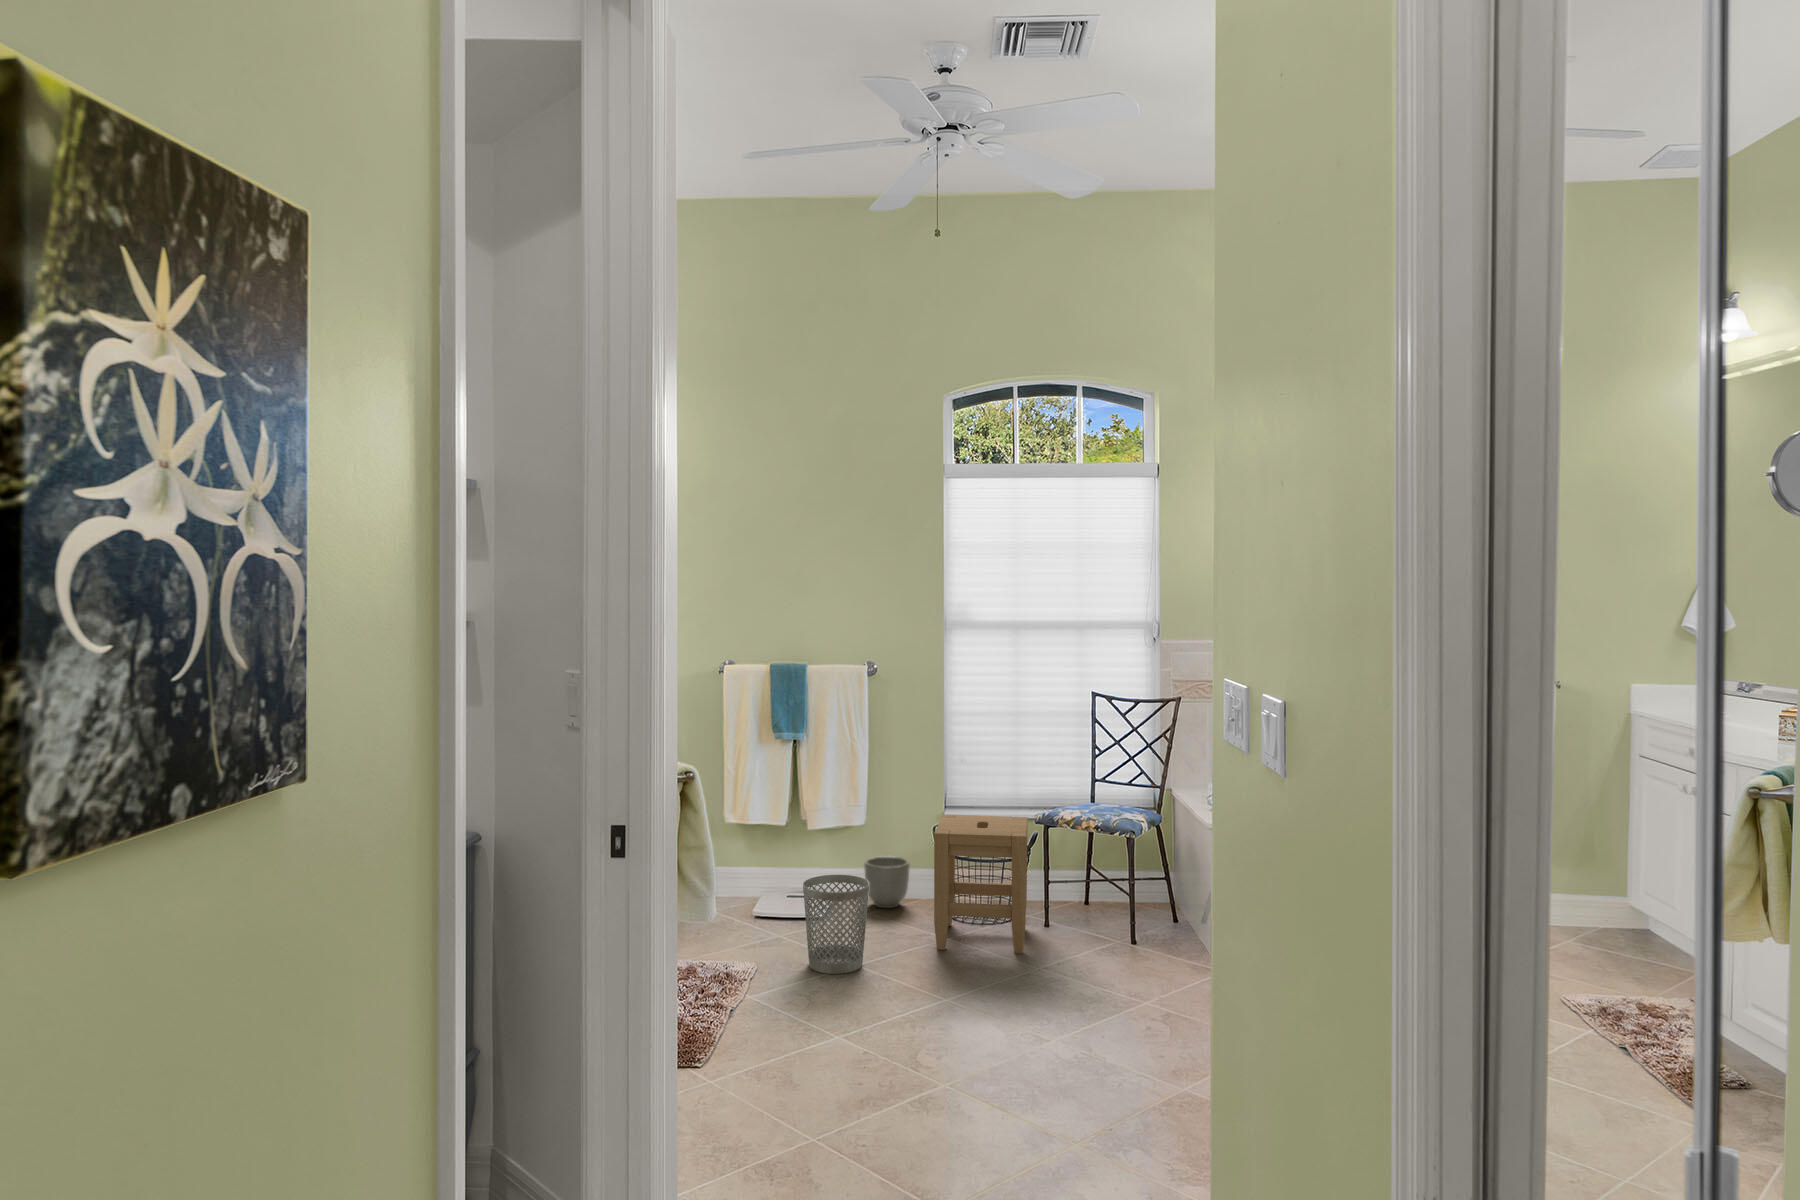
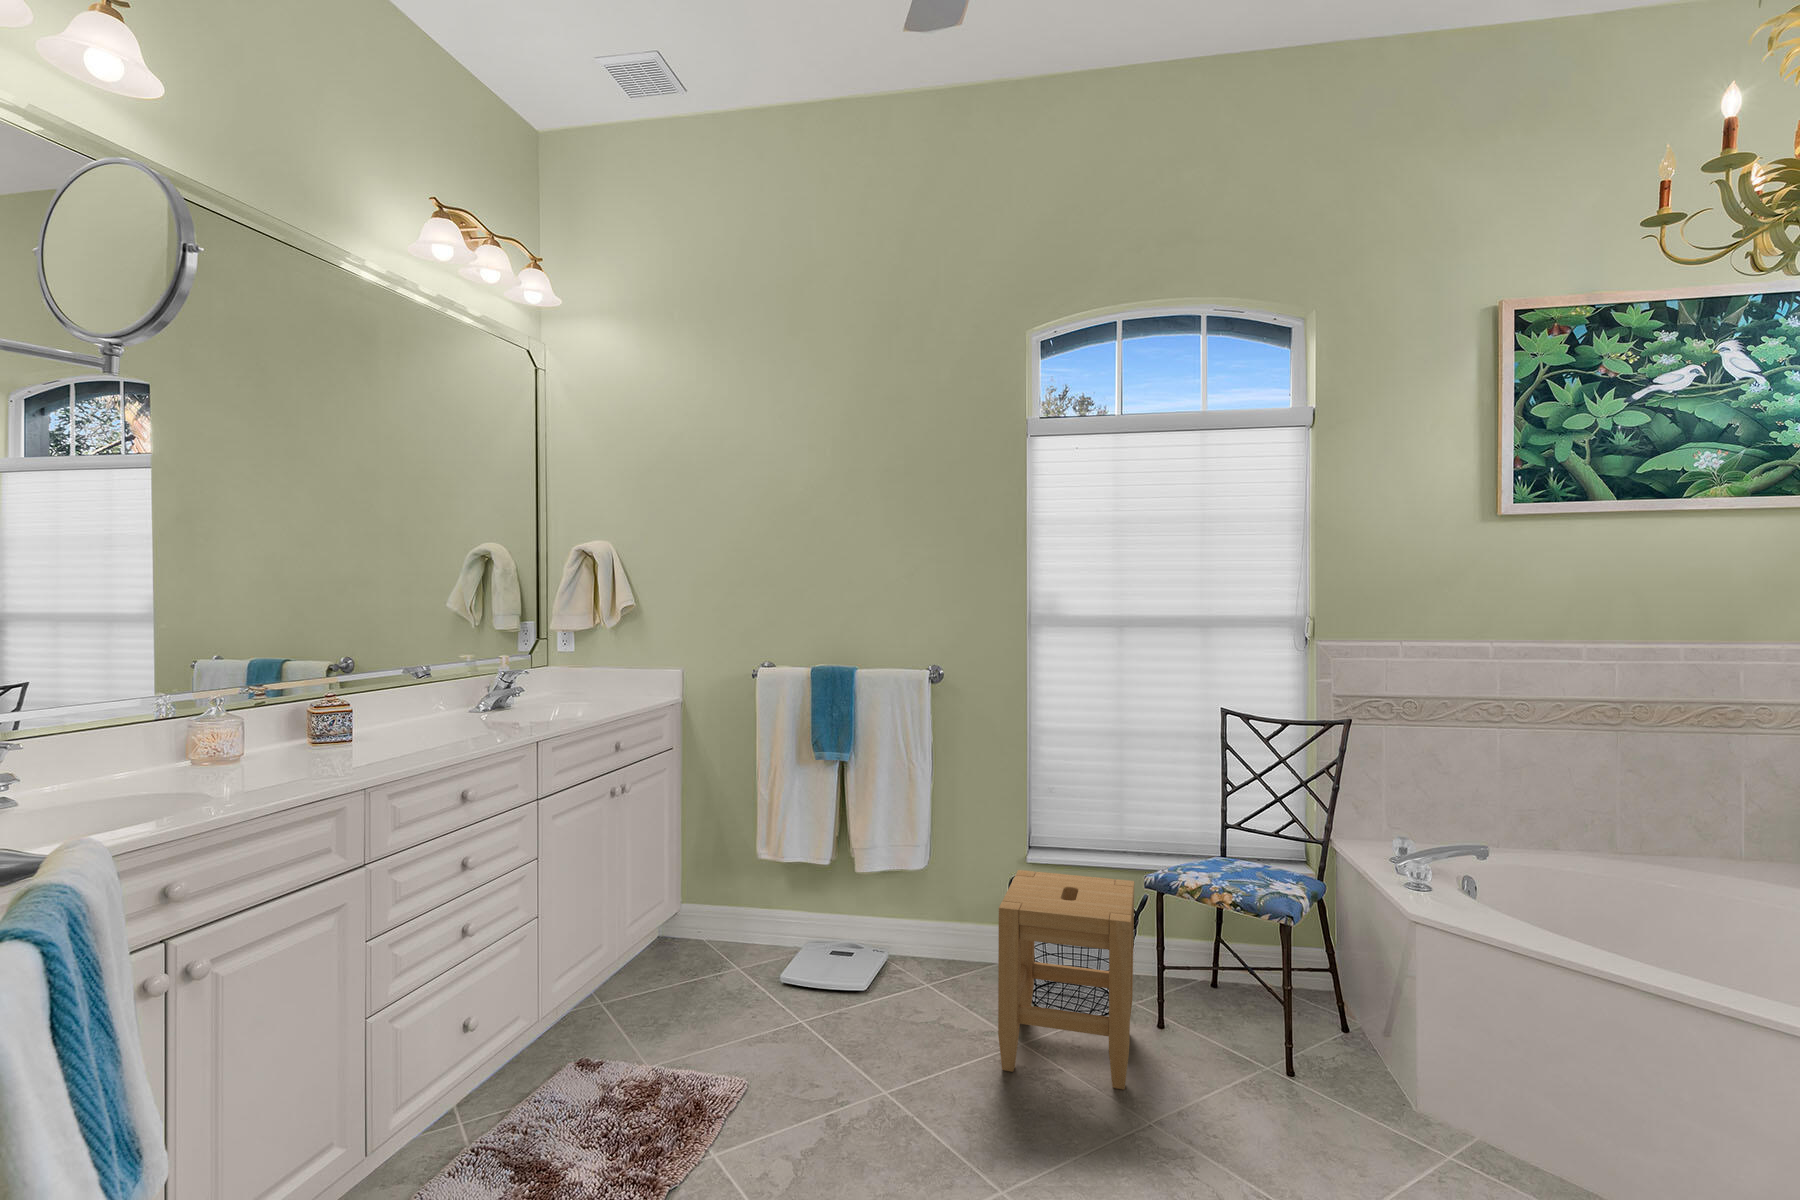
planter: present [864,856,910,908] -> none [923,909,981,980]
wastebasket: present [803,875,869,974] -> none [808,959,901,1114]

